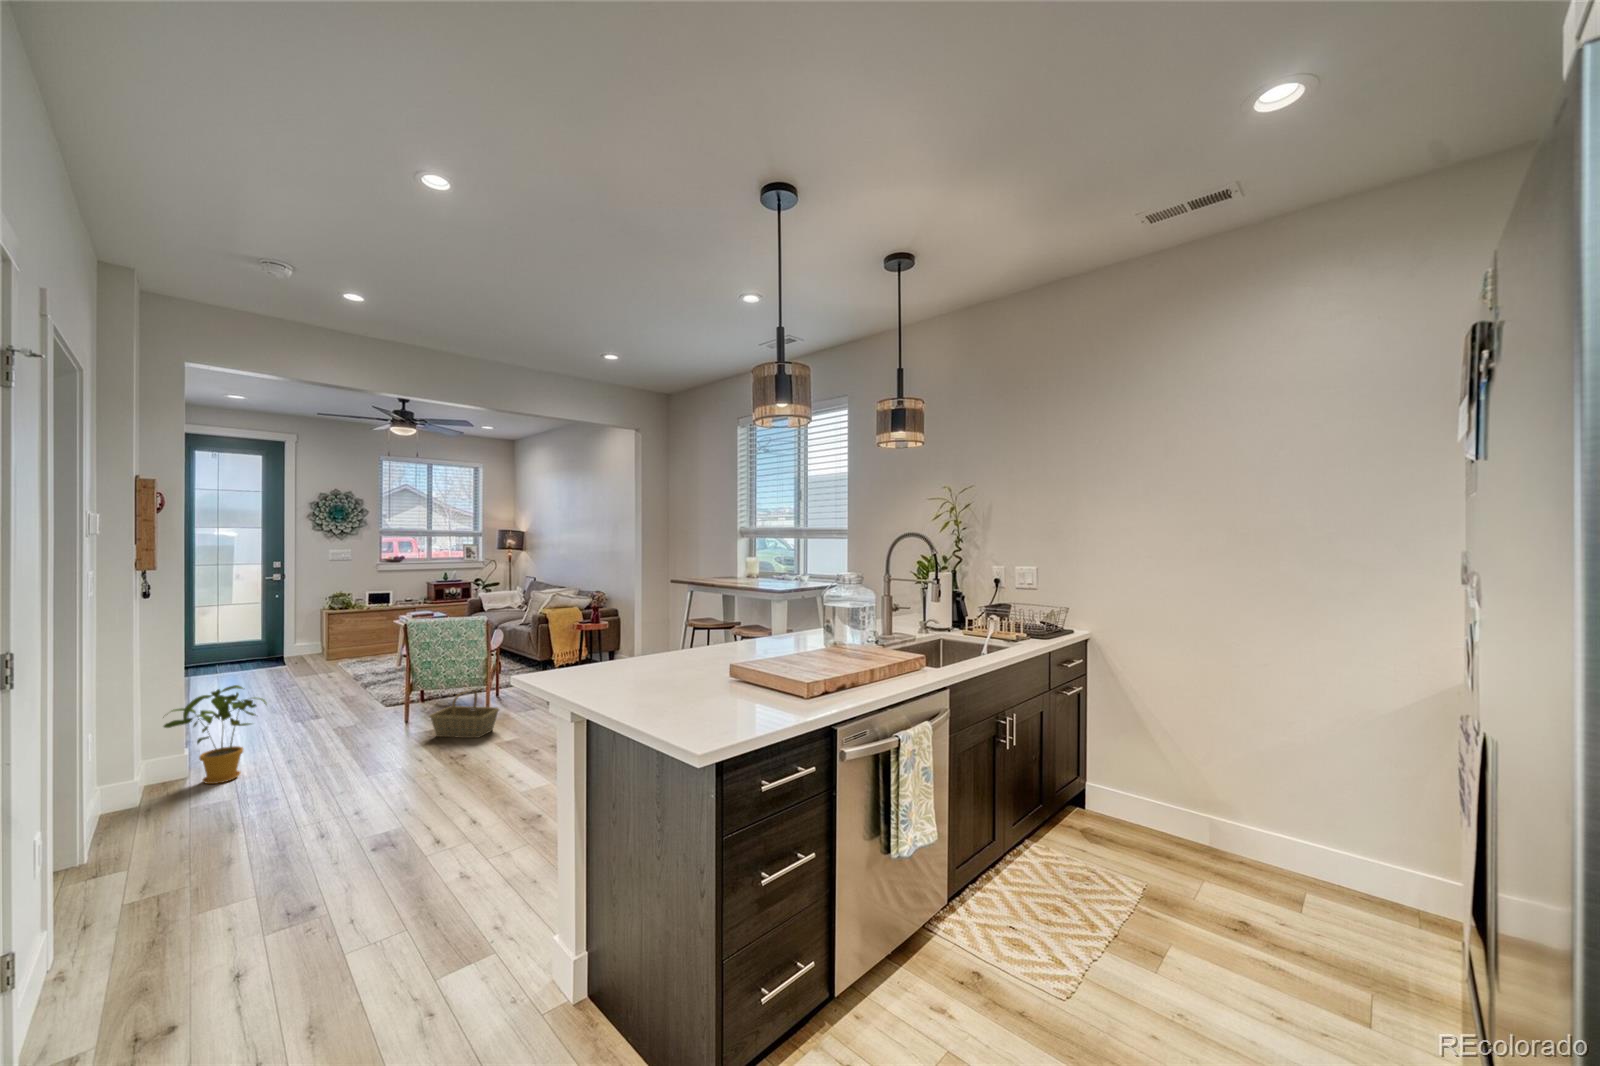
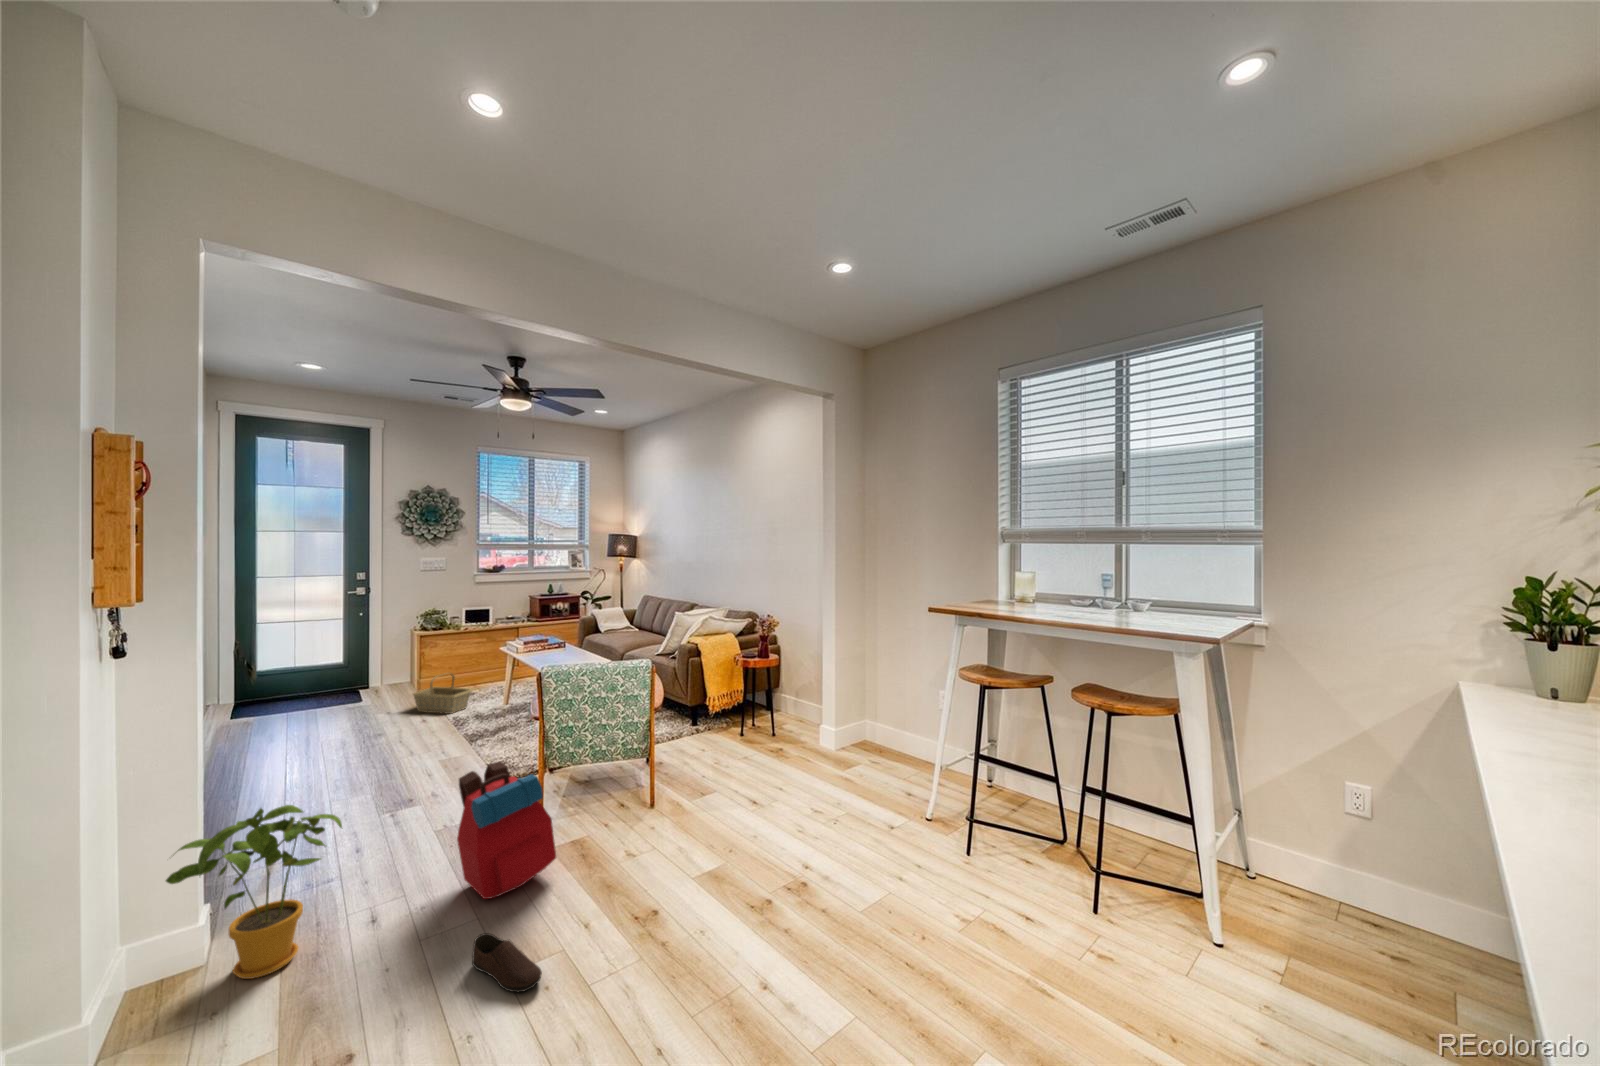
backpack: none [342,677,409,755] -> present [457,761,556,899]
basket: present [430,690,499,738] -> present [413,674,472,714]
shoe: none [346,760,386,783] -> present [472,933,542,992]

